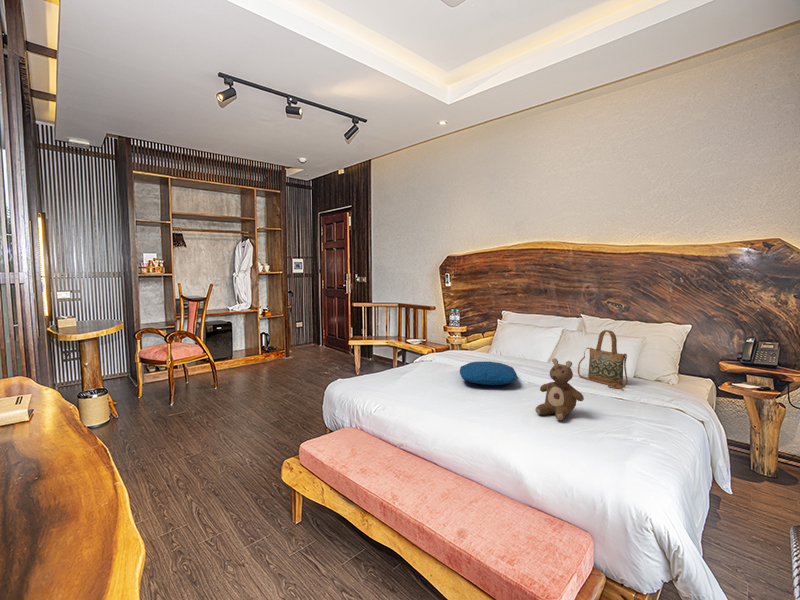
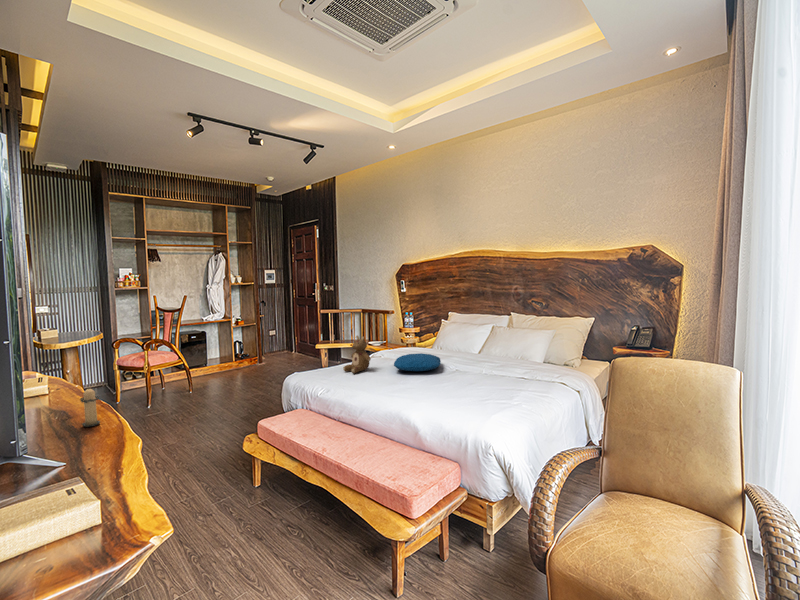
handbag: present [578,330,628,389] -> none [494,324,528,371]
stuffed bear: present [536,358,584,421] -> present [343,336,371,373]
candle: none [42,434,85,503] -> present [80,389,100,427]

